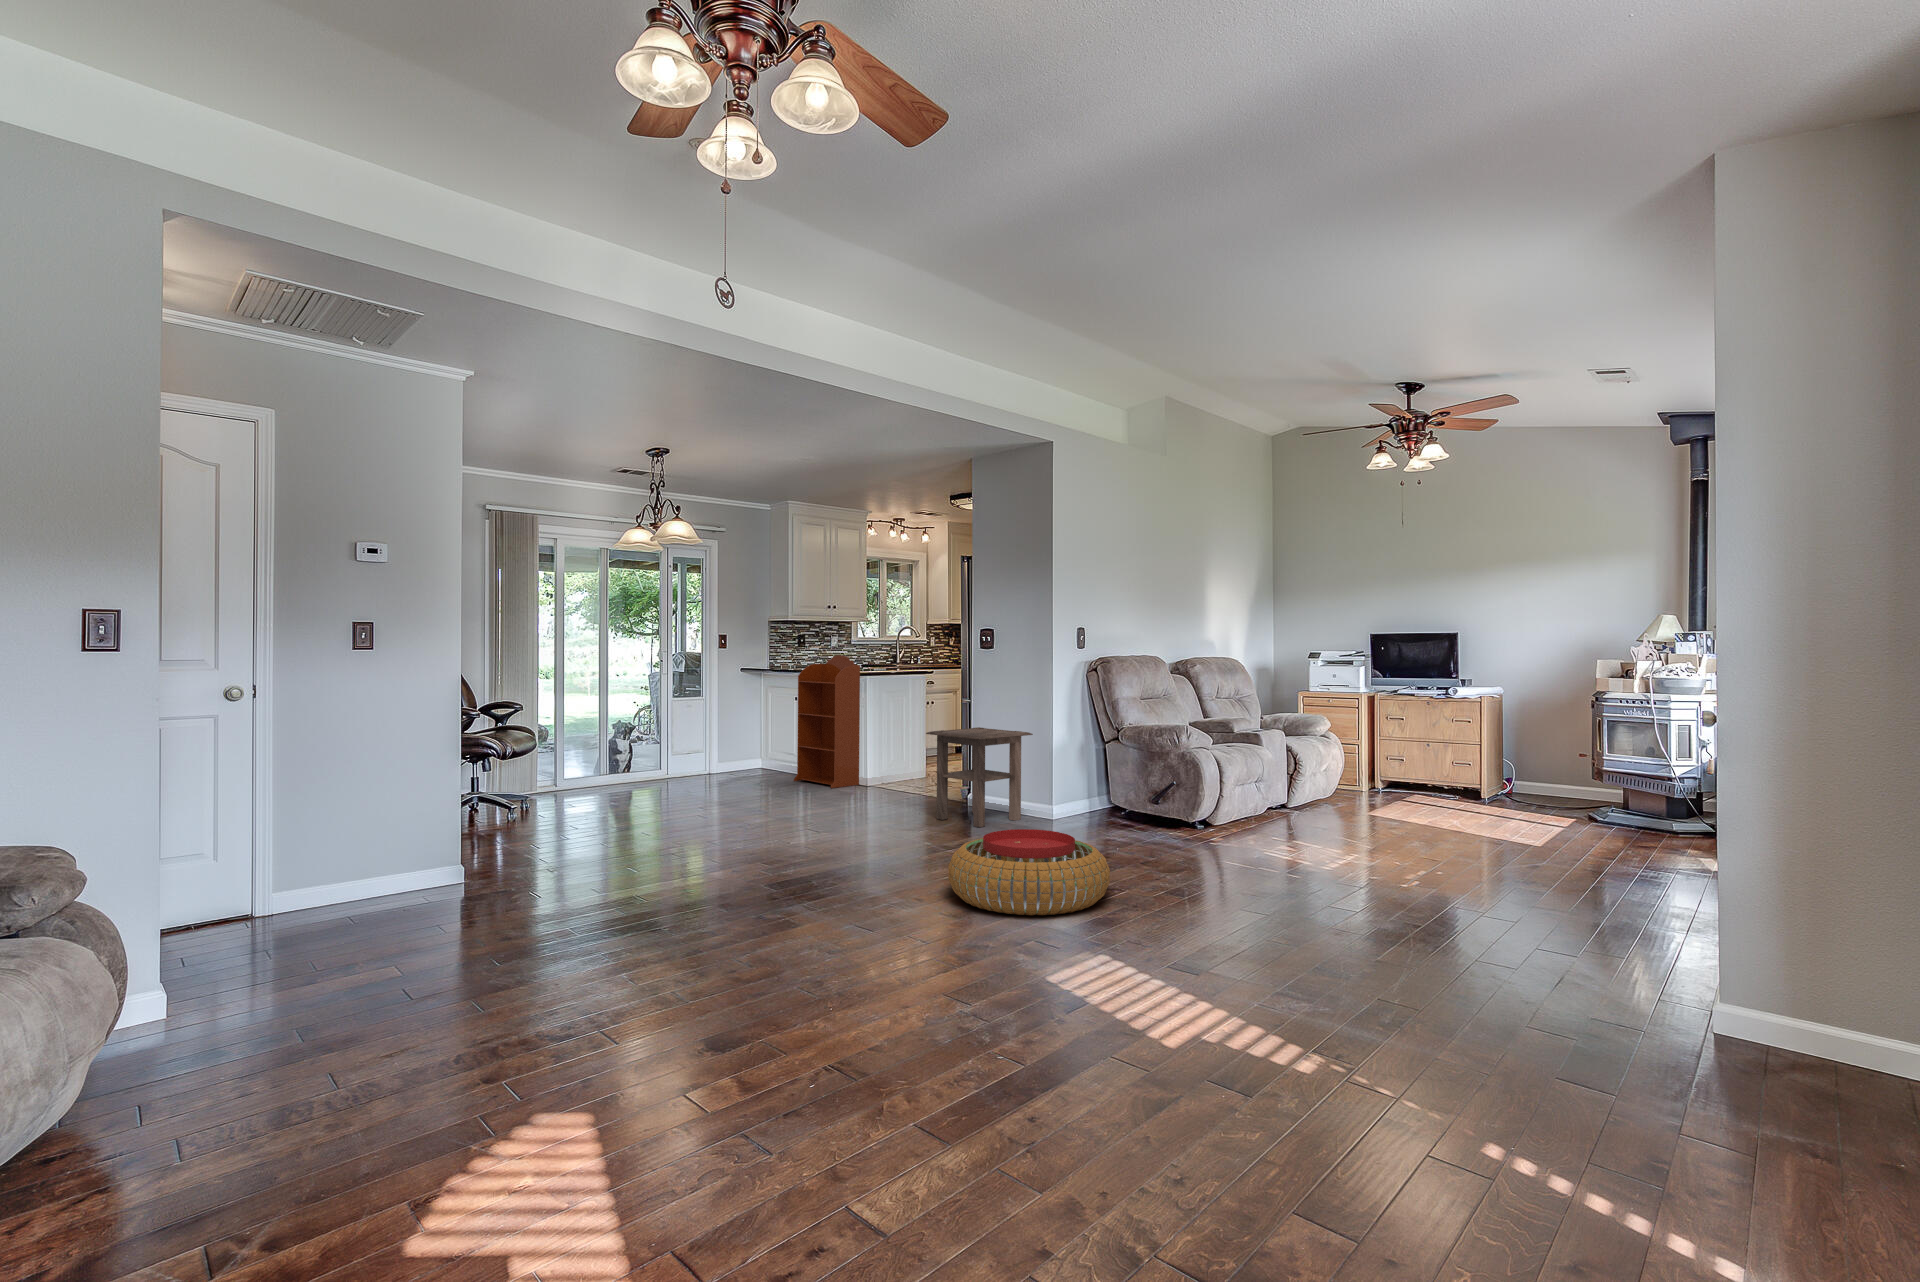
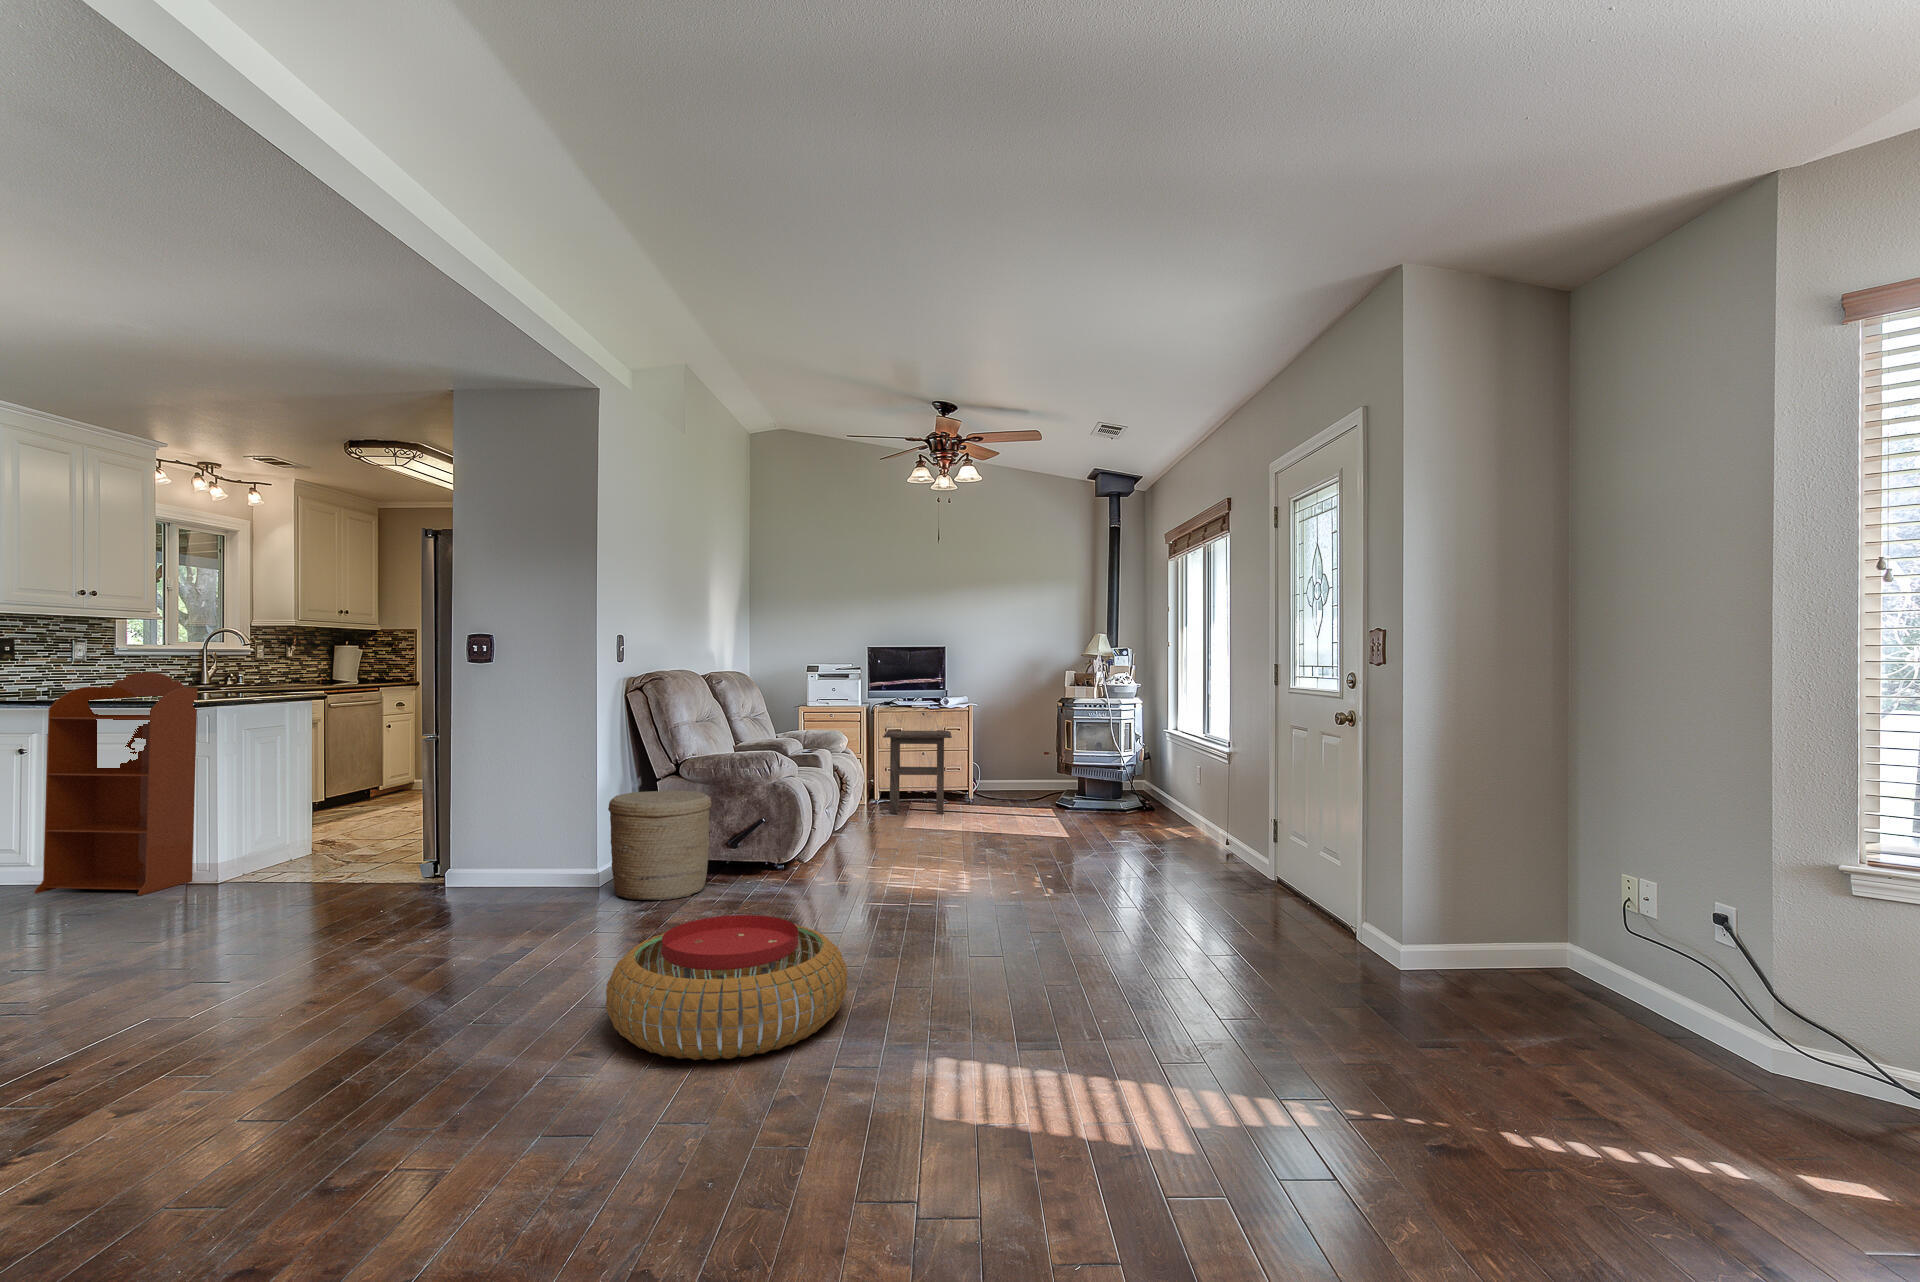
side table: present [926,727,1033,827] -> present [883,730,952,814]
woven basket: none [1055,750,1131,833] -> present [608,791,711,900]

